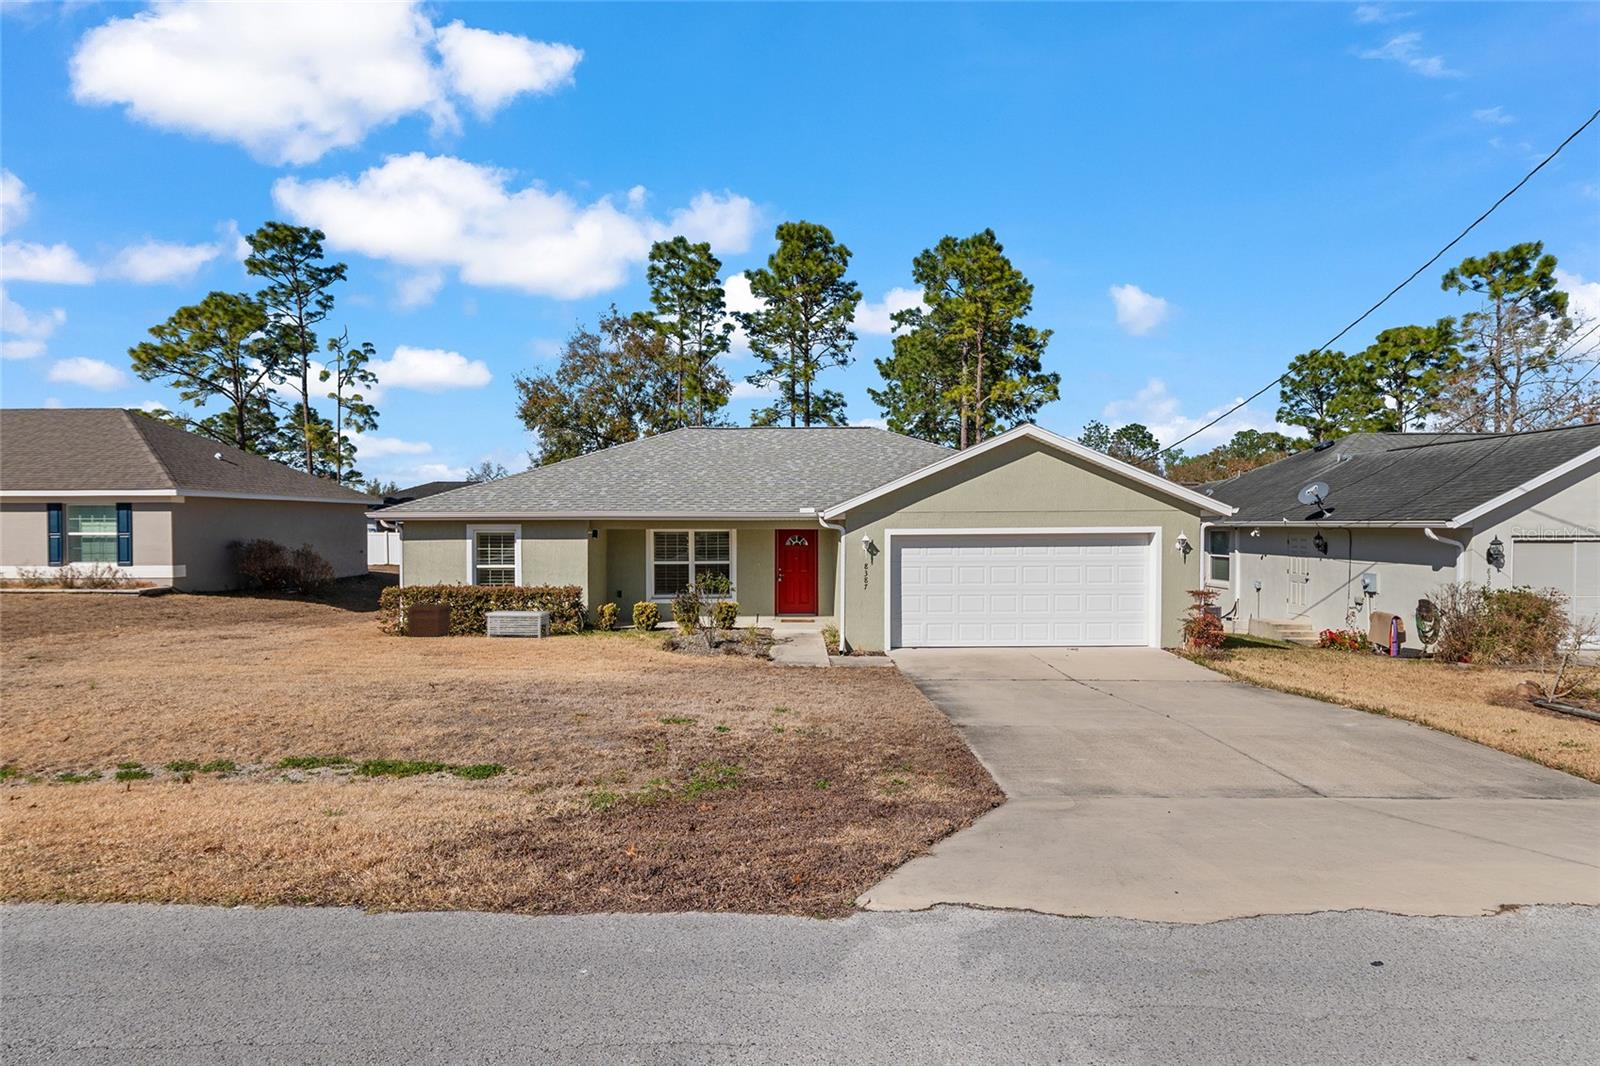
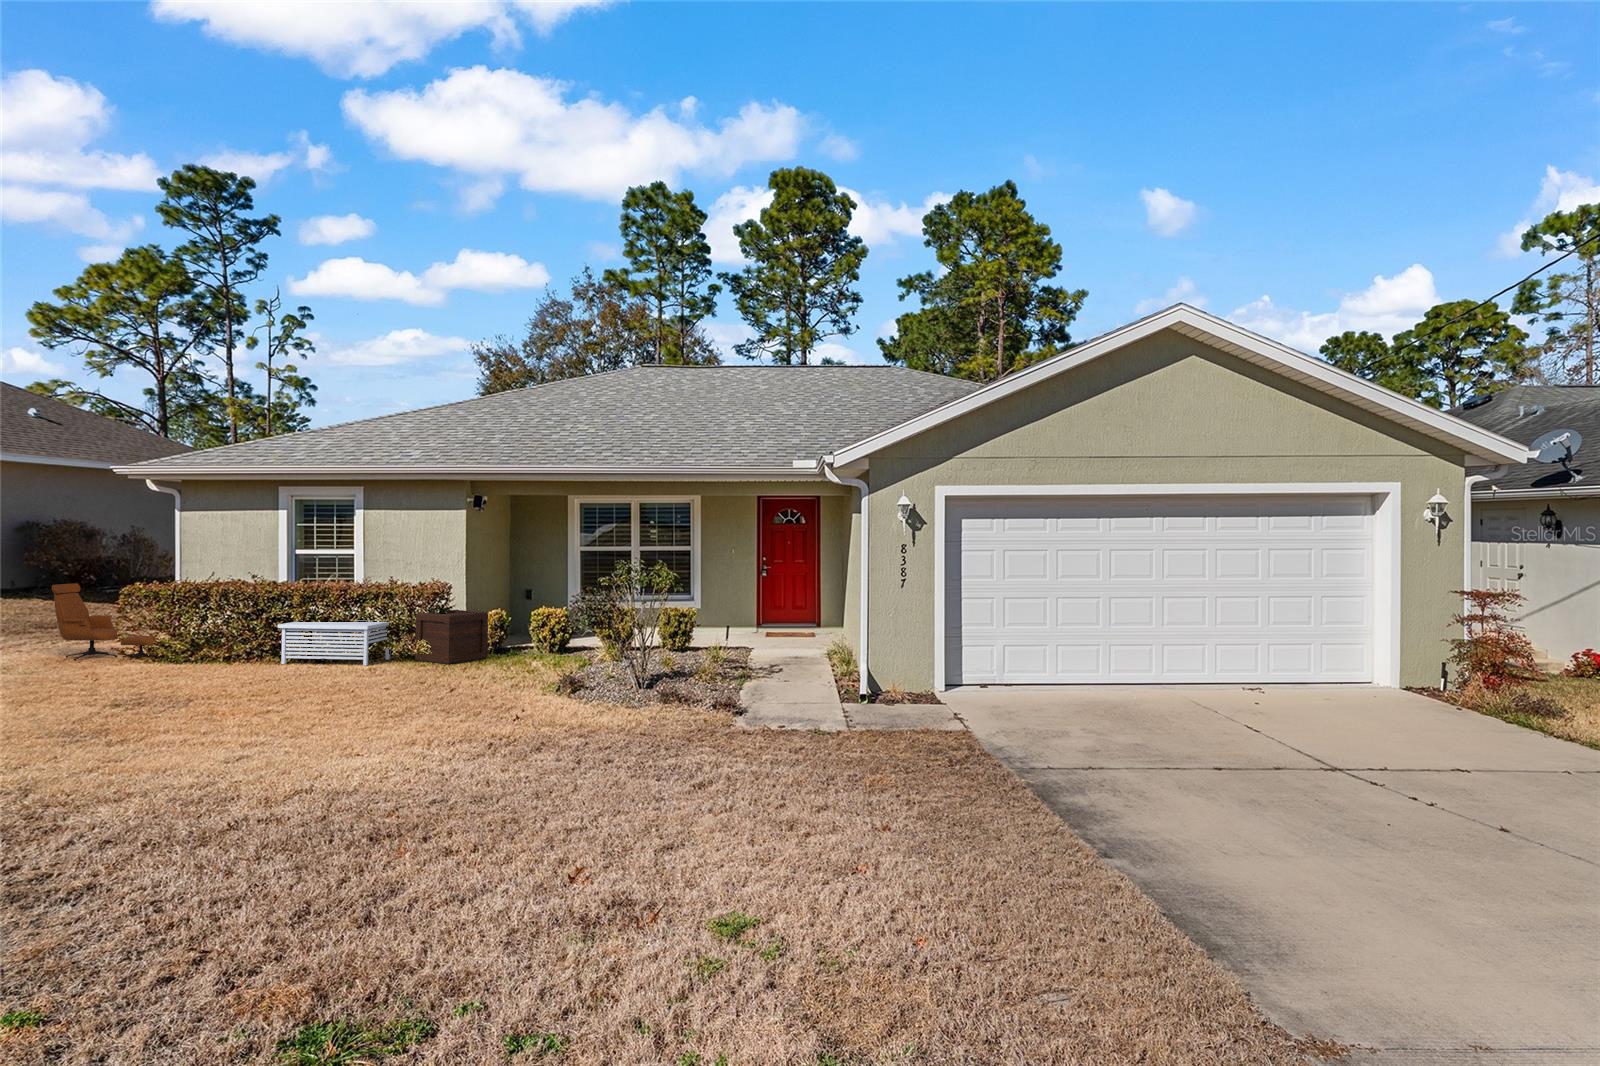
lounge chair: none [345,589,407,636] -> present [52,583,157,661]
wooden crate: present [407,604,451,637] -> present [415,610,488,664]

